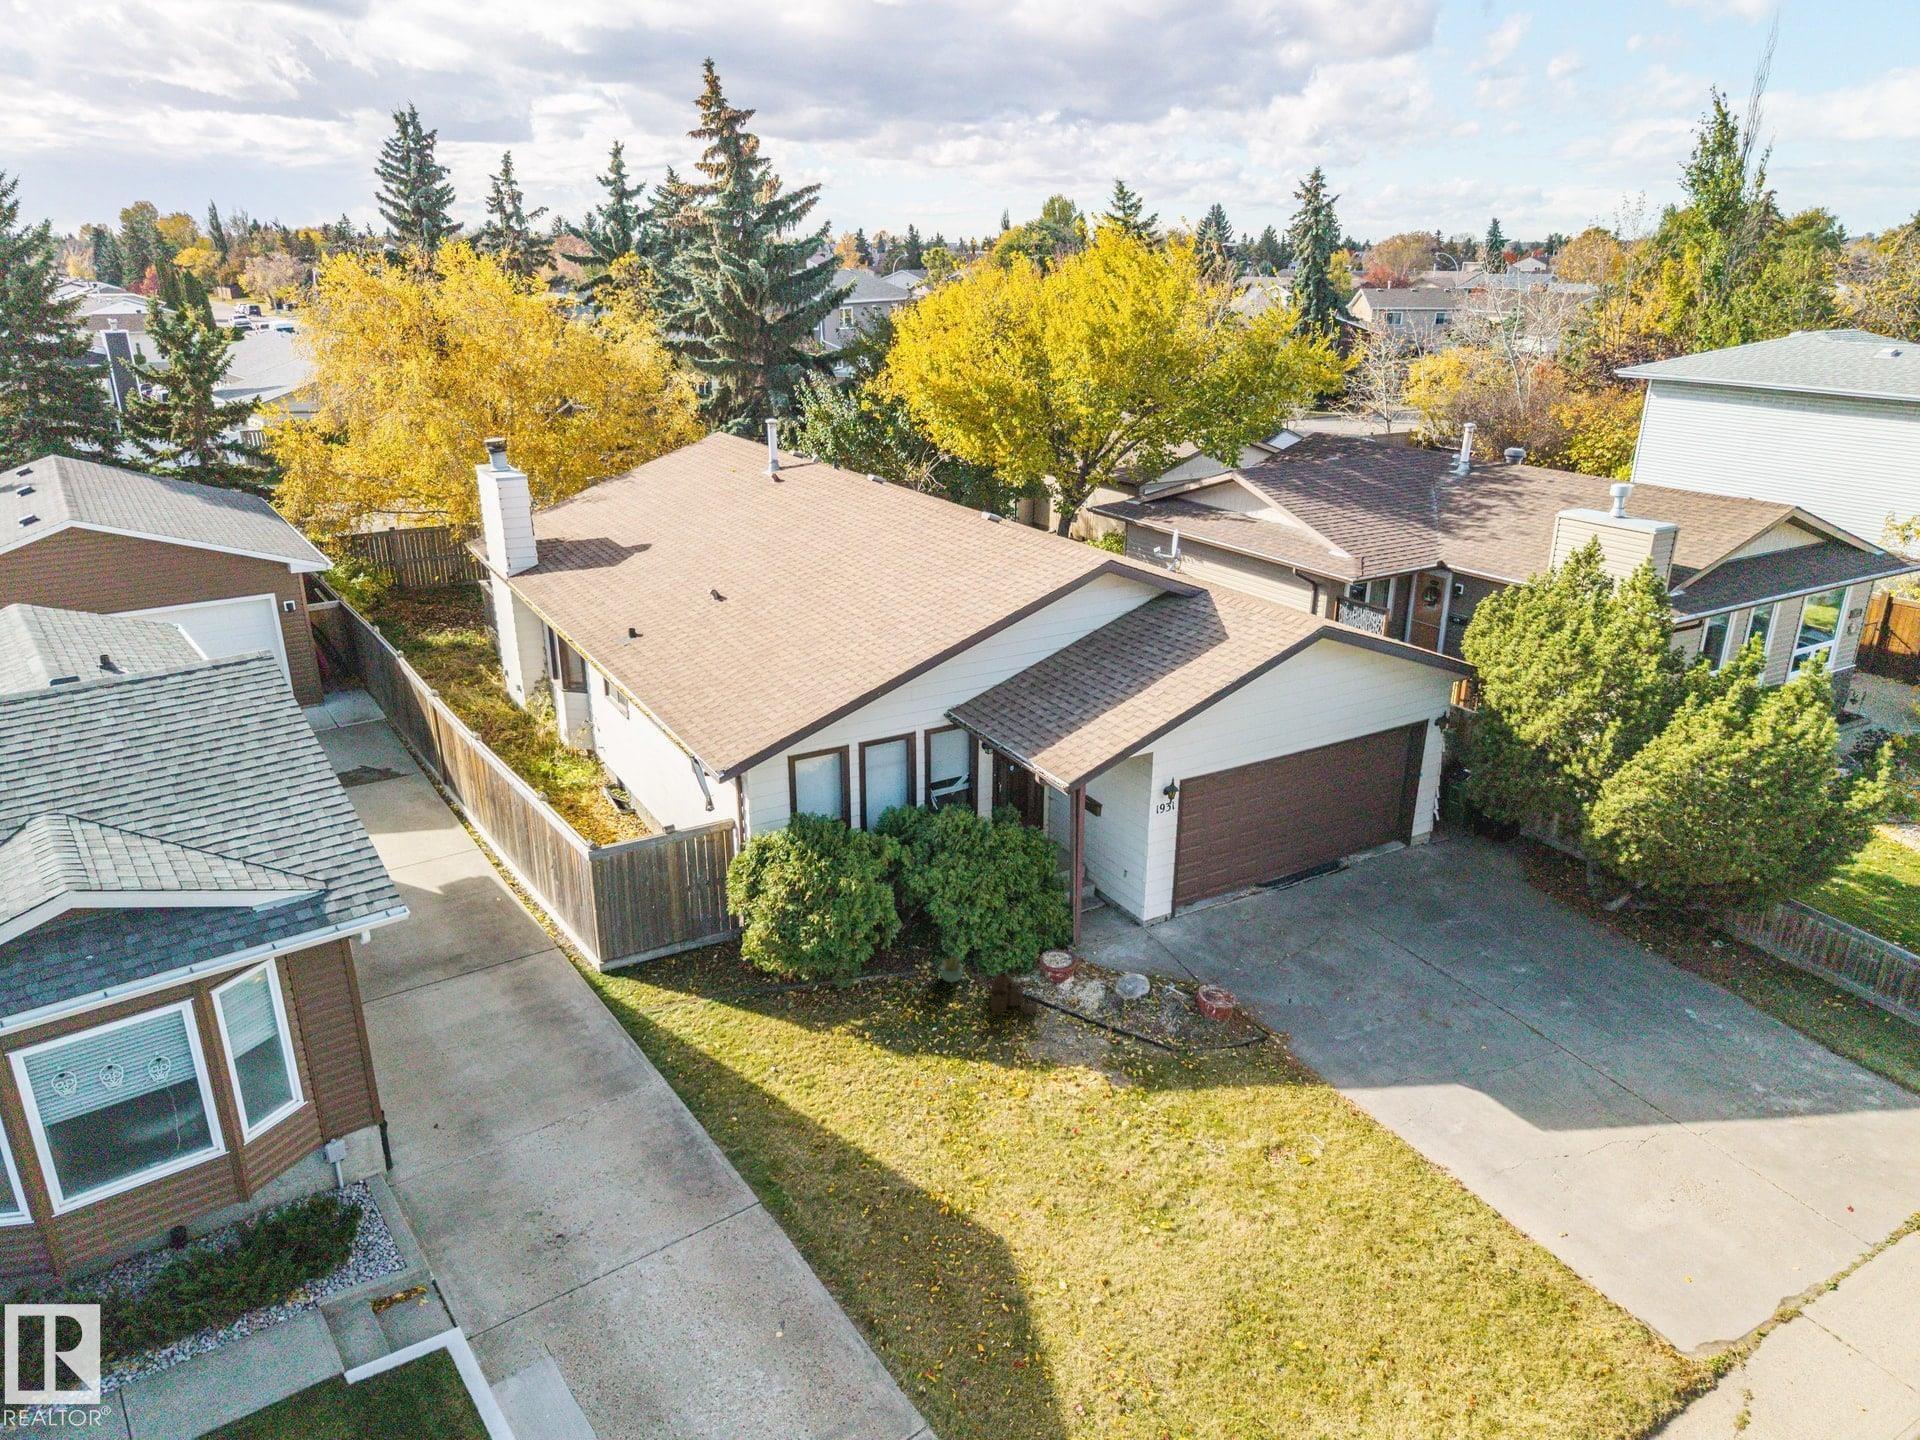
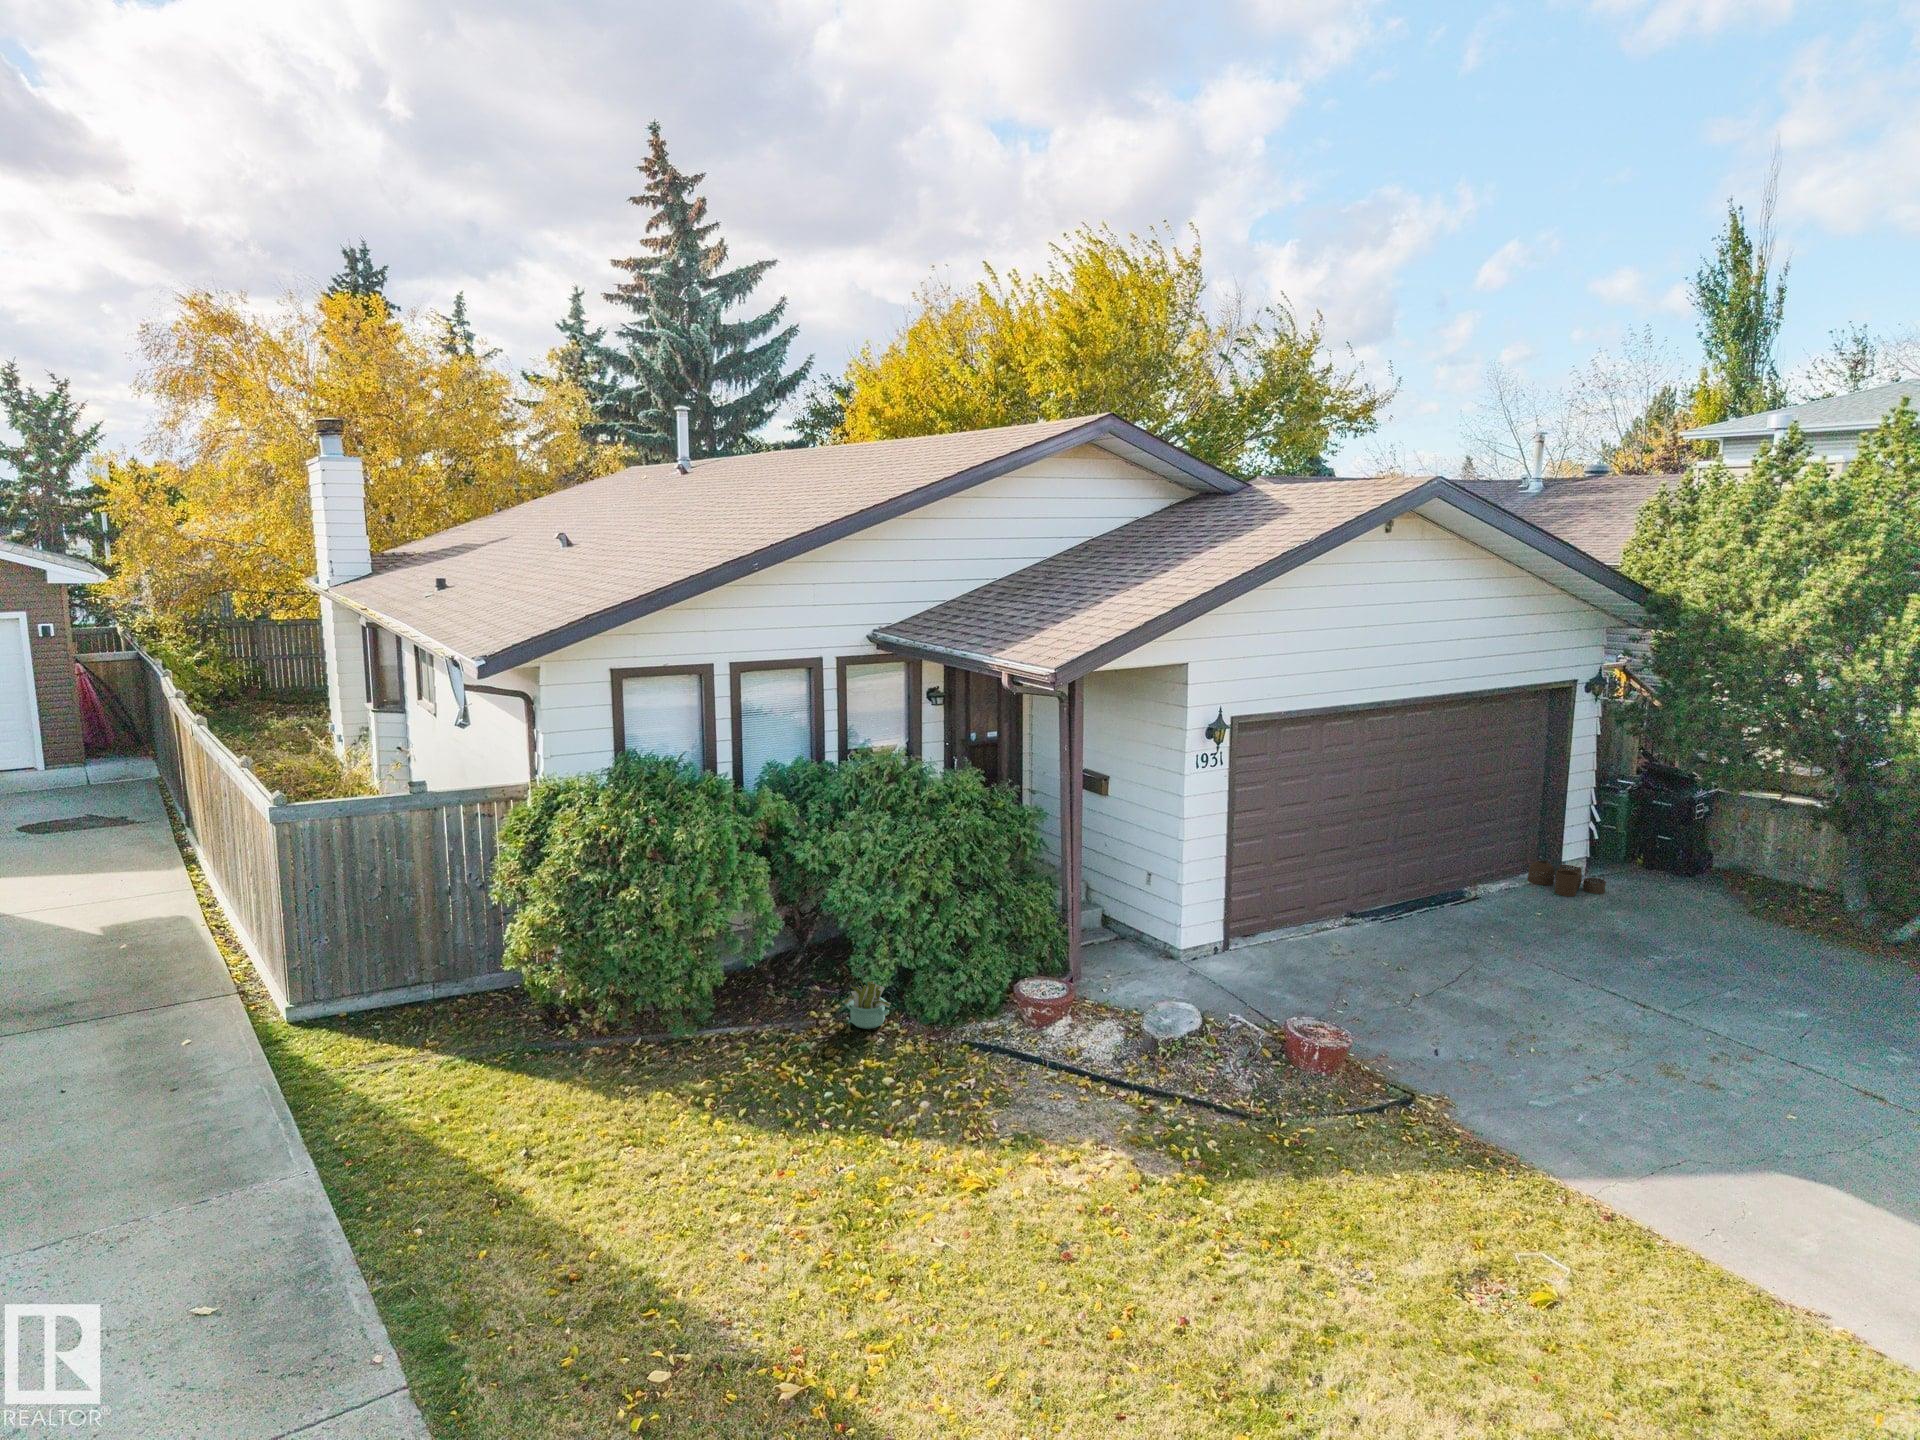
woven basket: present [991,972,1038,1014] -> present [1527,861,1606,896]

